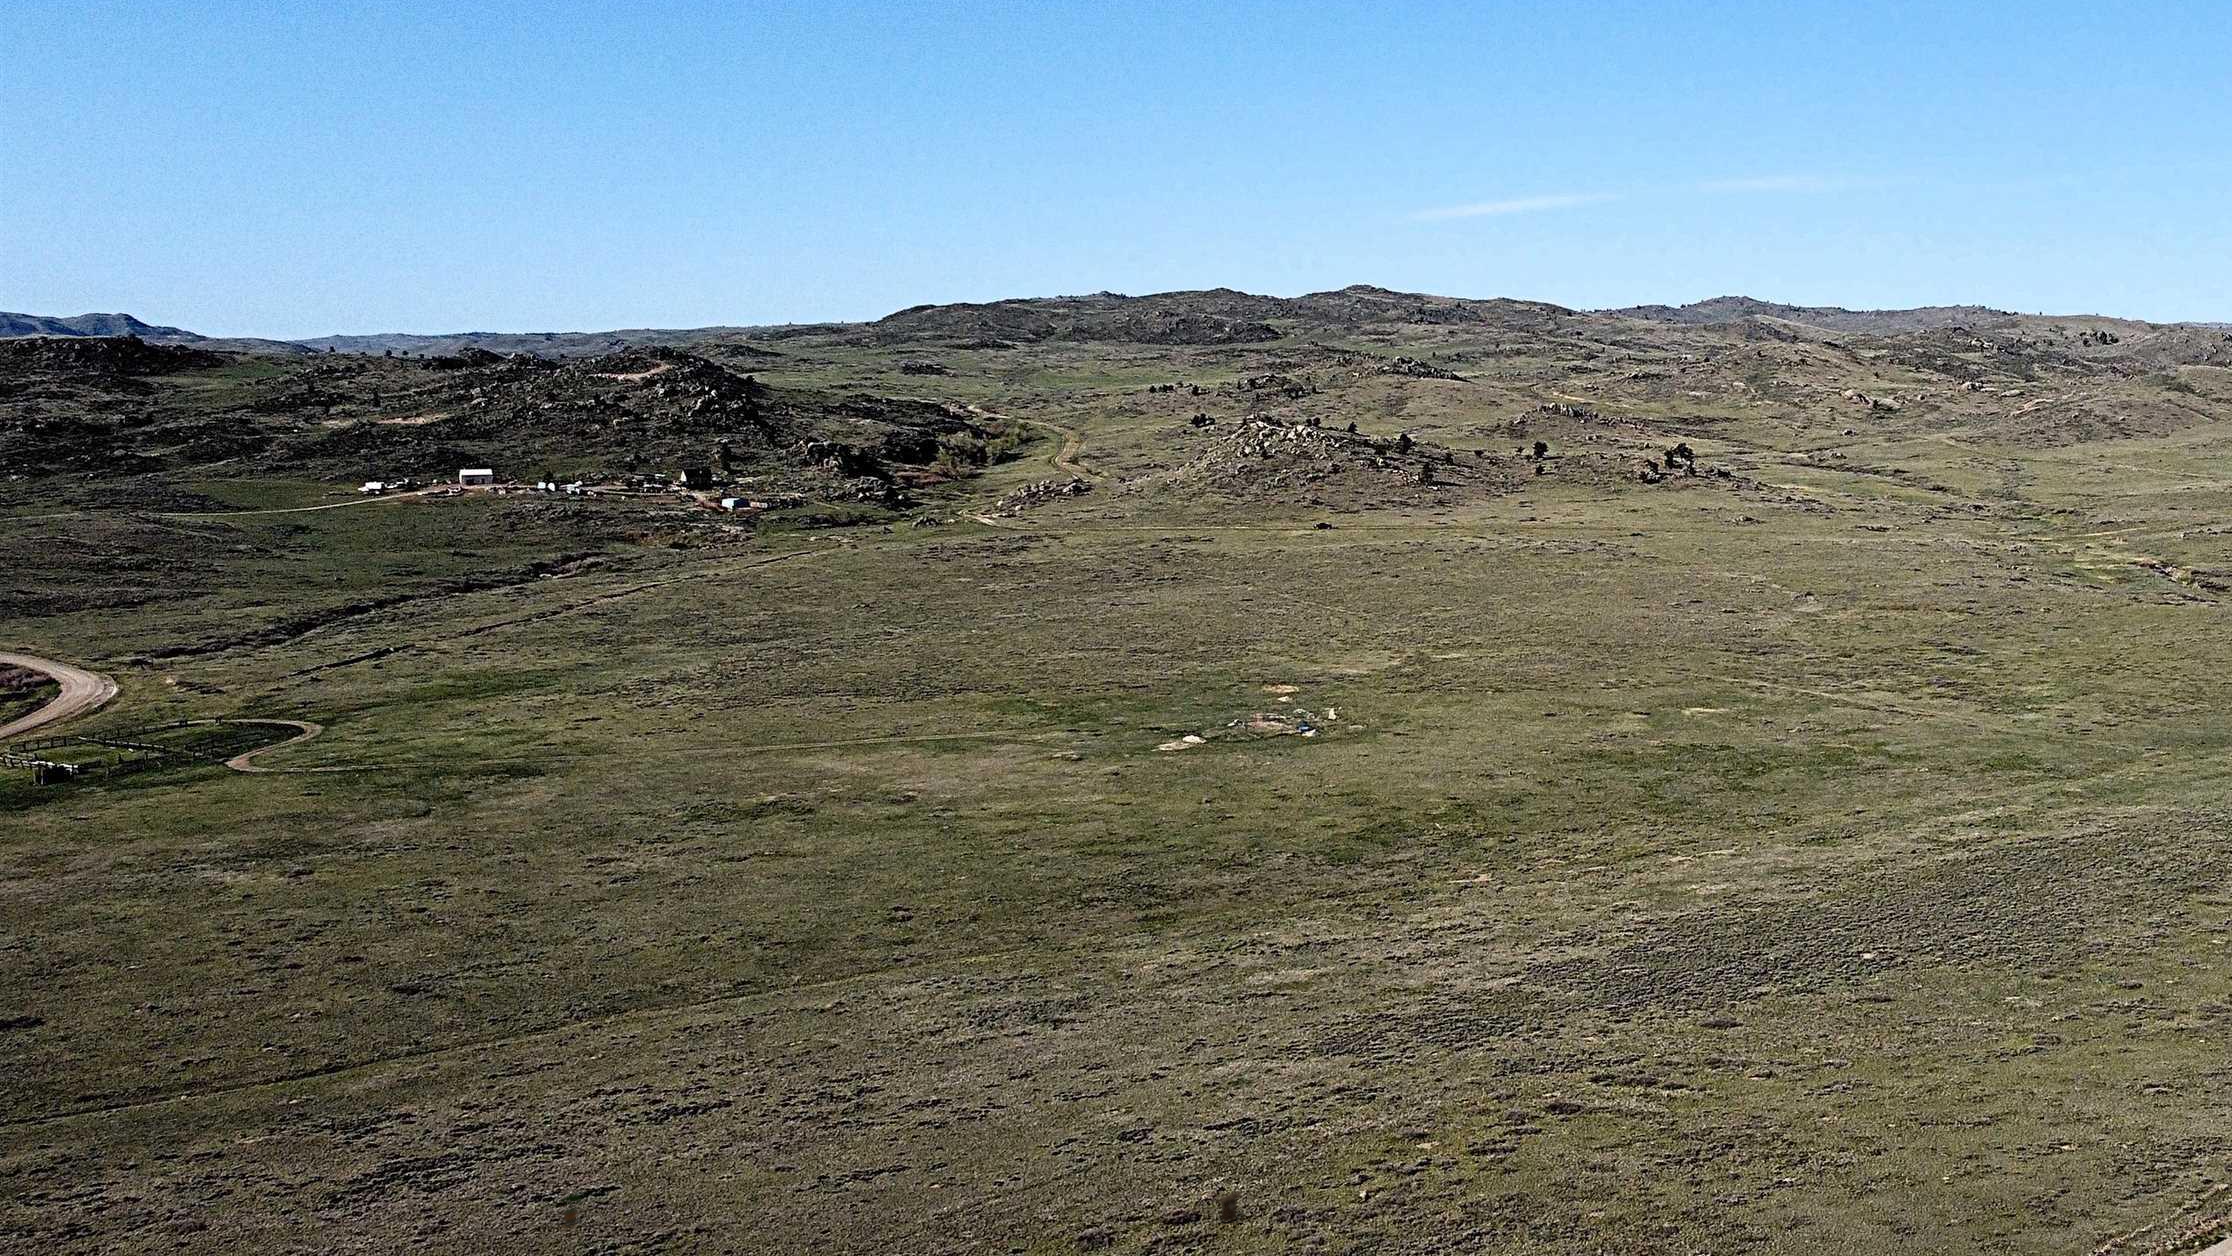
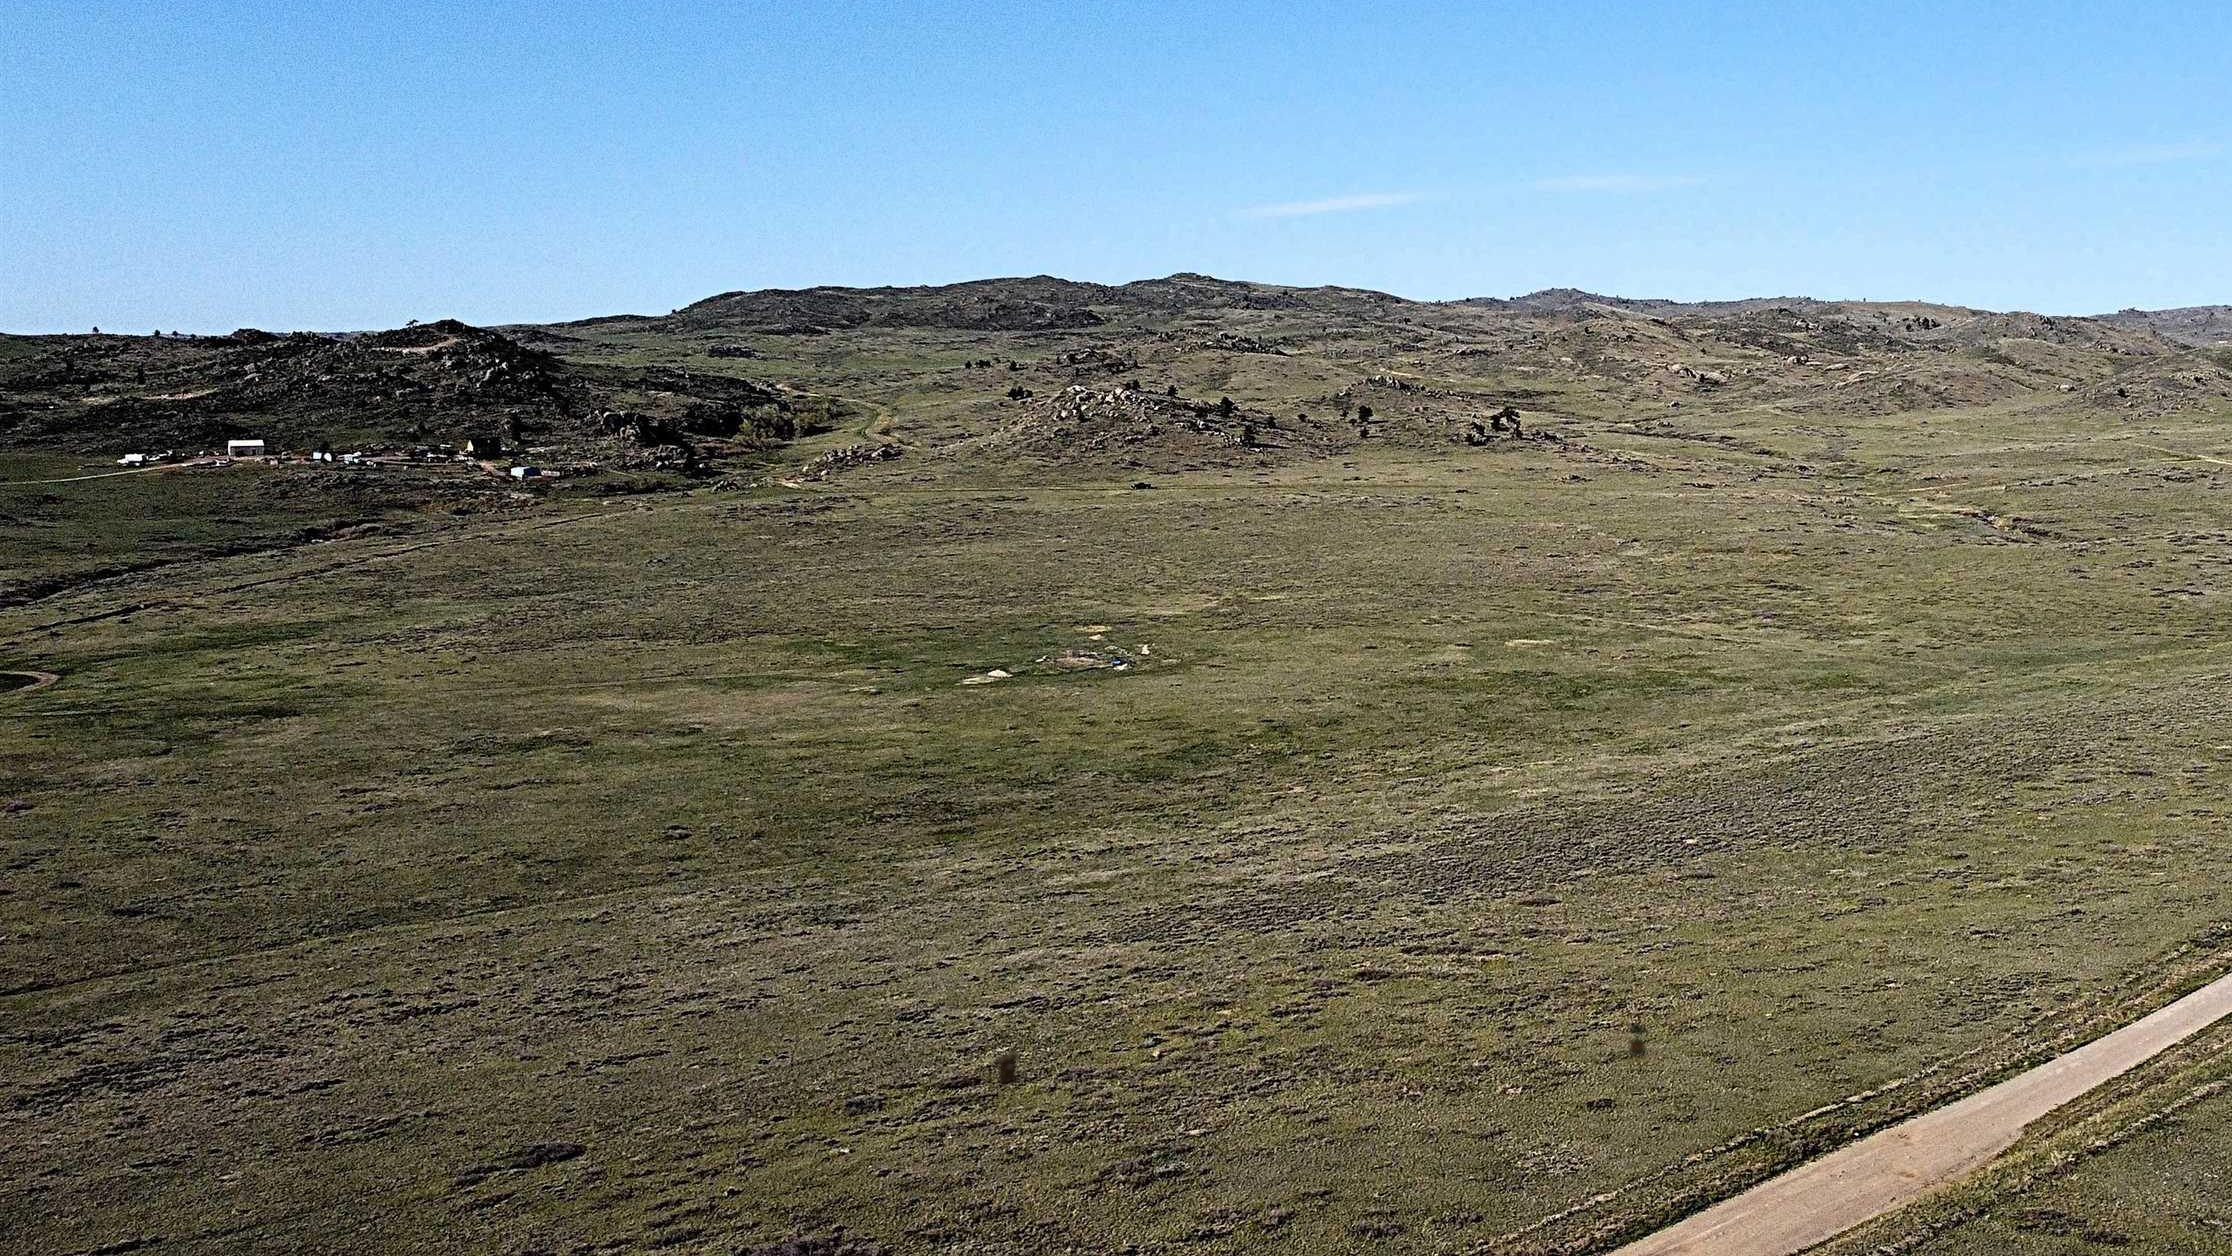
potted tree: present [560,1193,582,1226] -> present [1627,1023,1649,1056]

